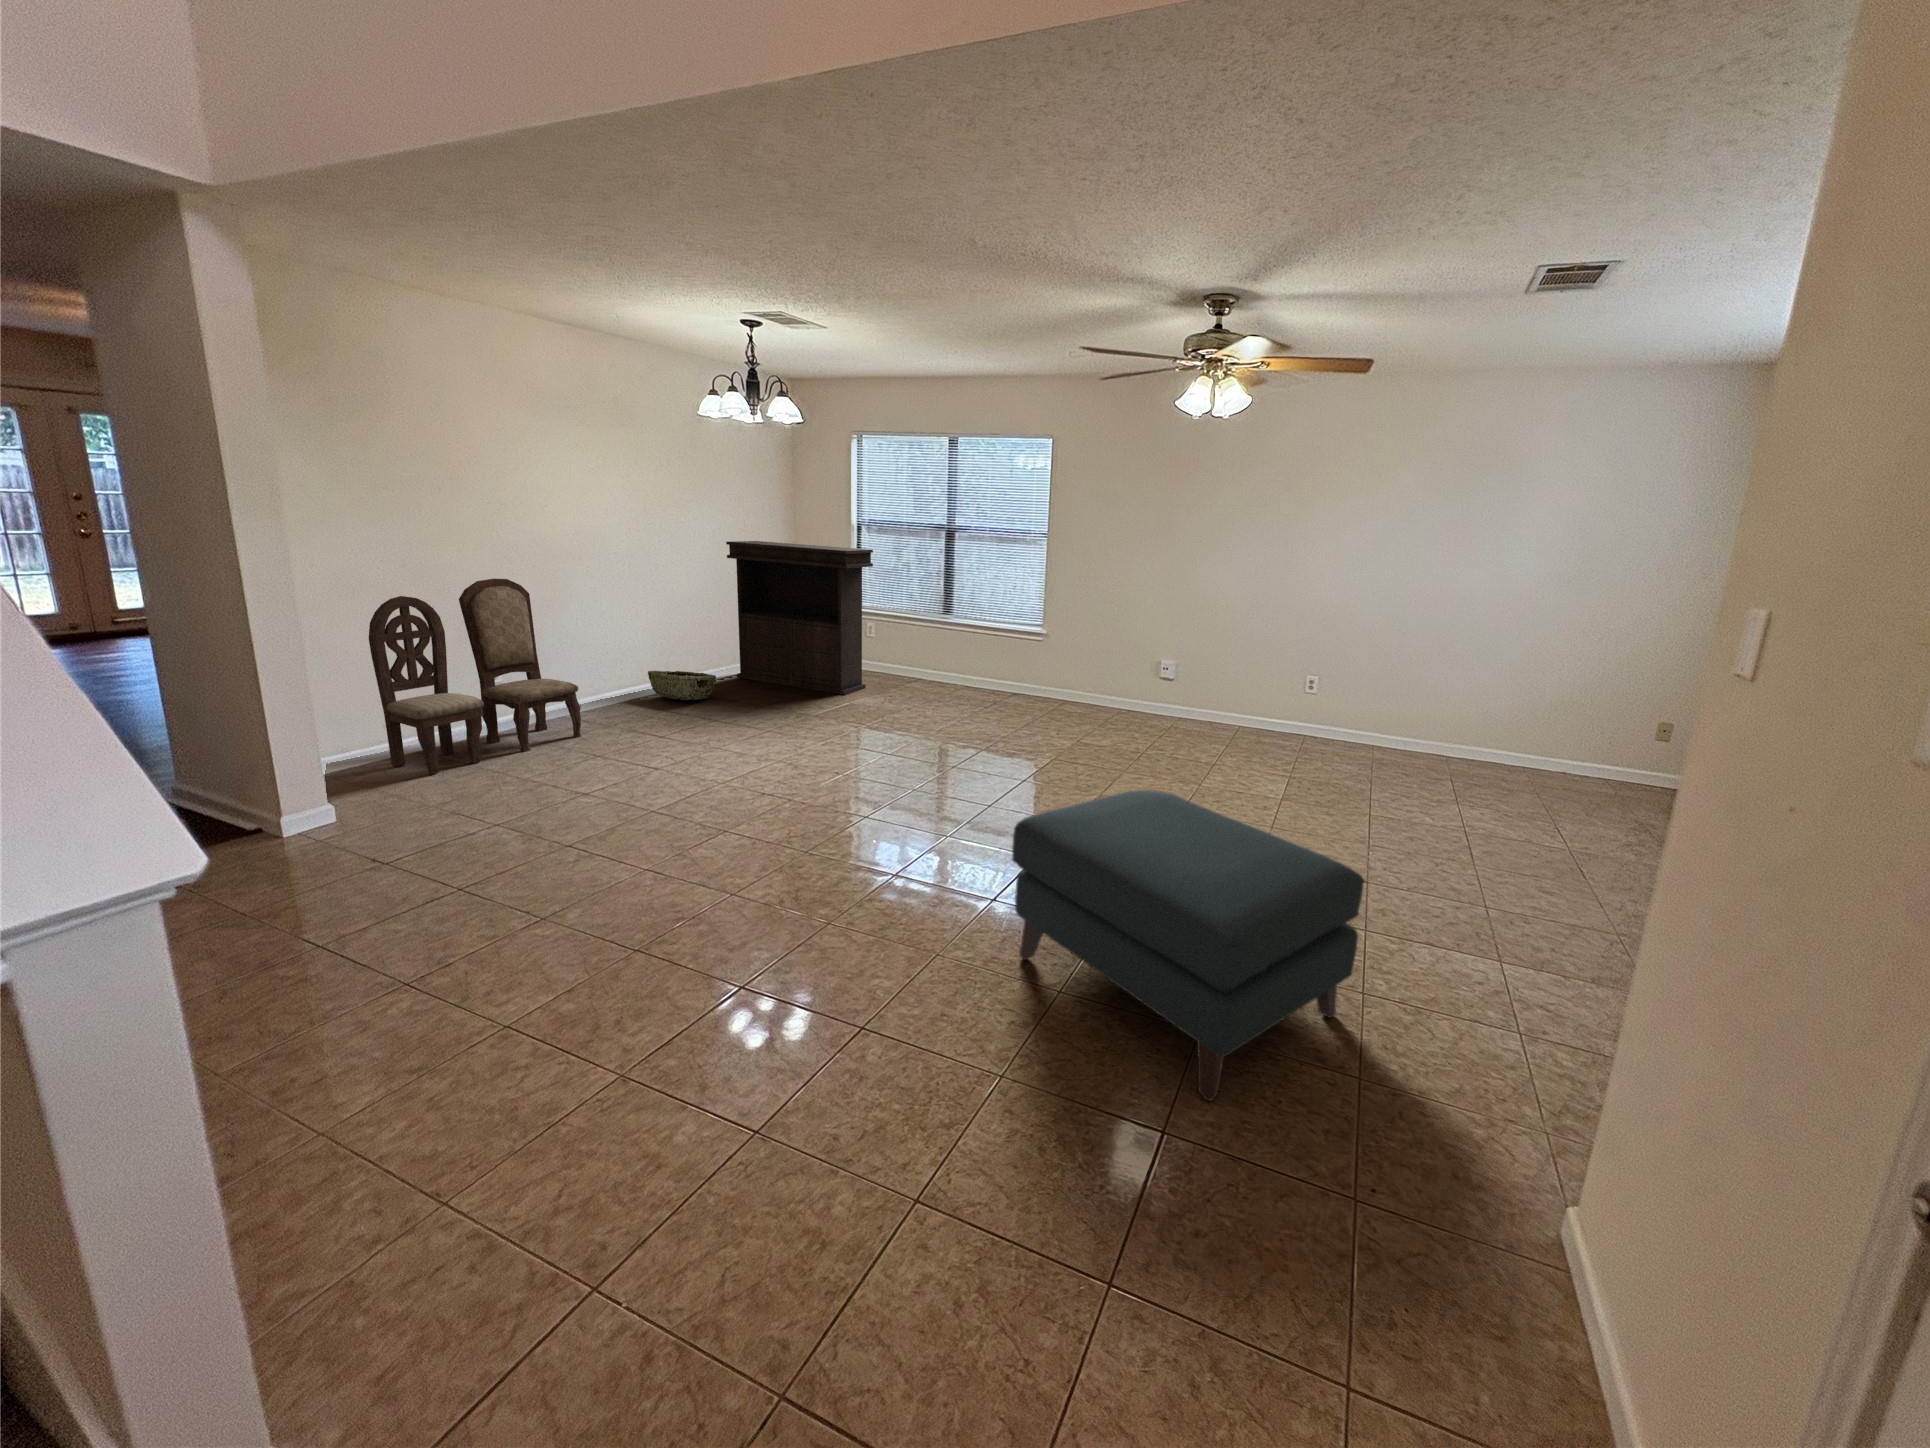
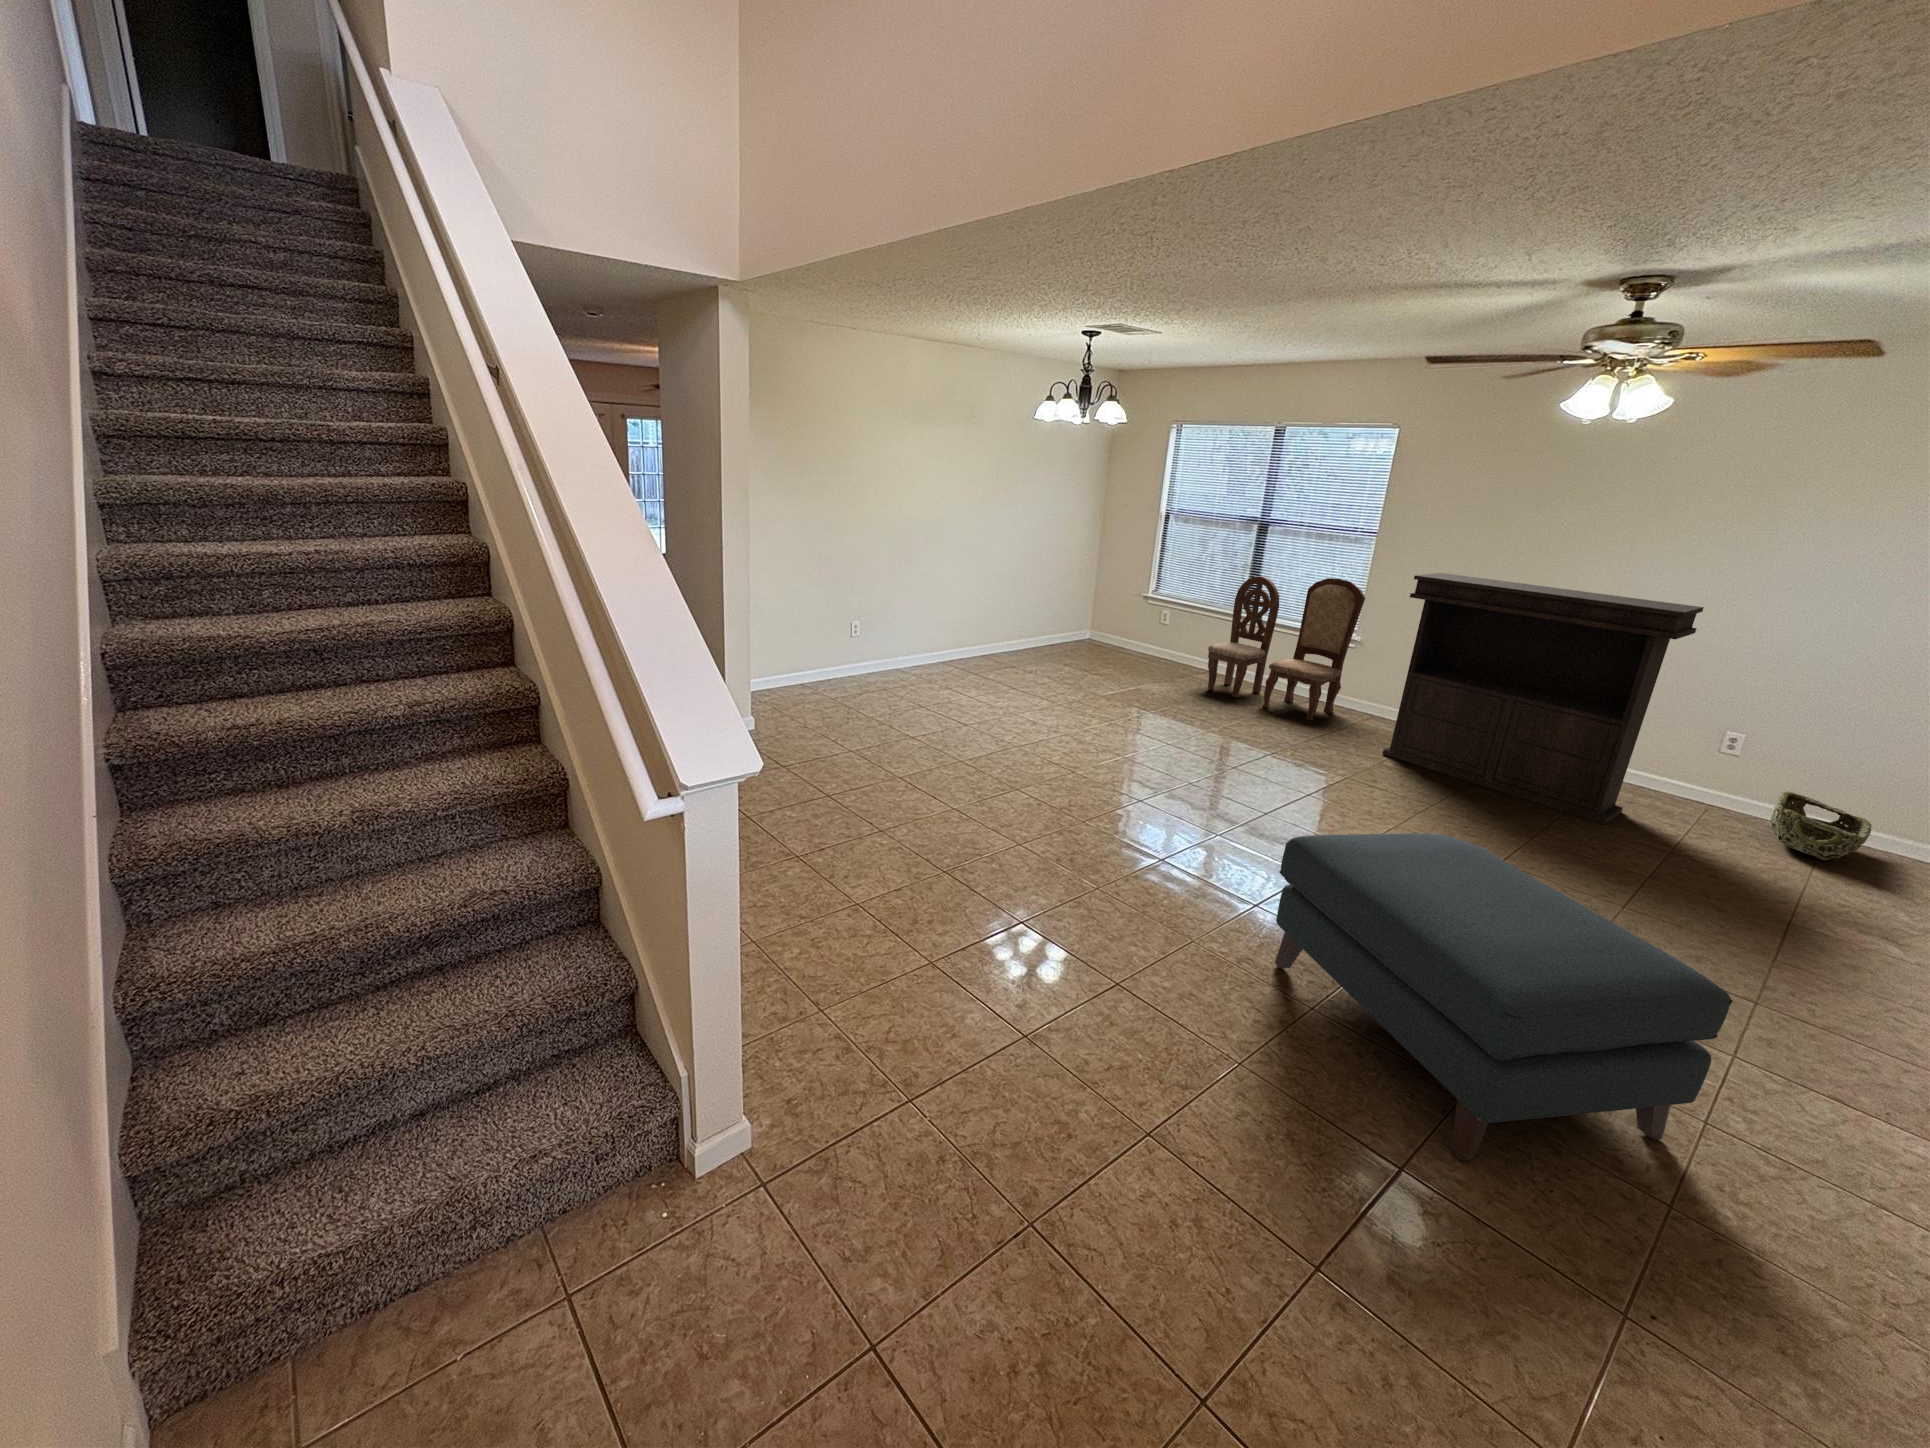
console table: present [726,541,873,695] -> present [1383,573,1704,824]
dining chair: present [369,579,581,774] -> present [1208,576,1365,720]
woven basket: present [648,671,716,700] -> present [1771,792,1871,860]

